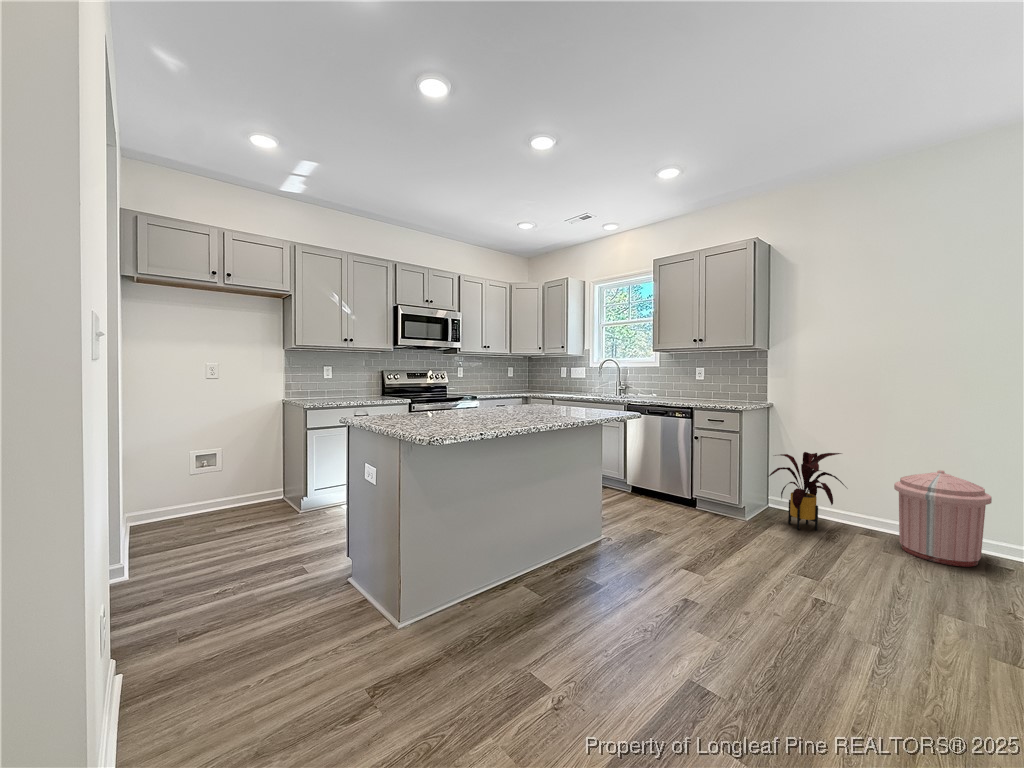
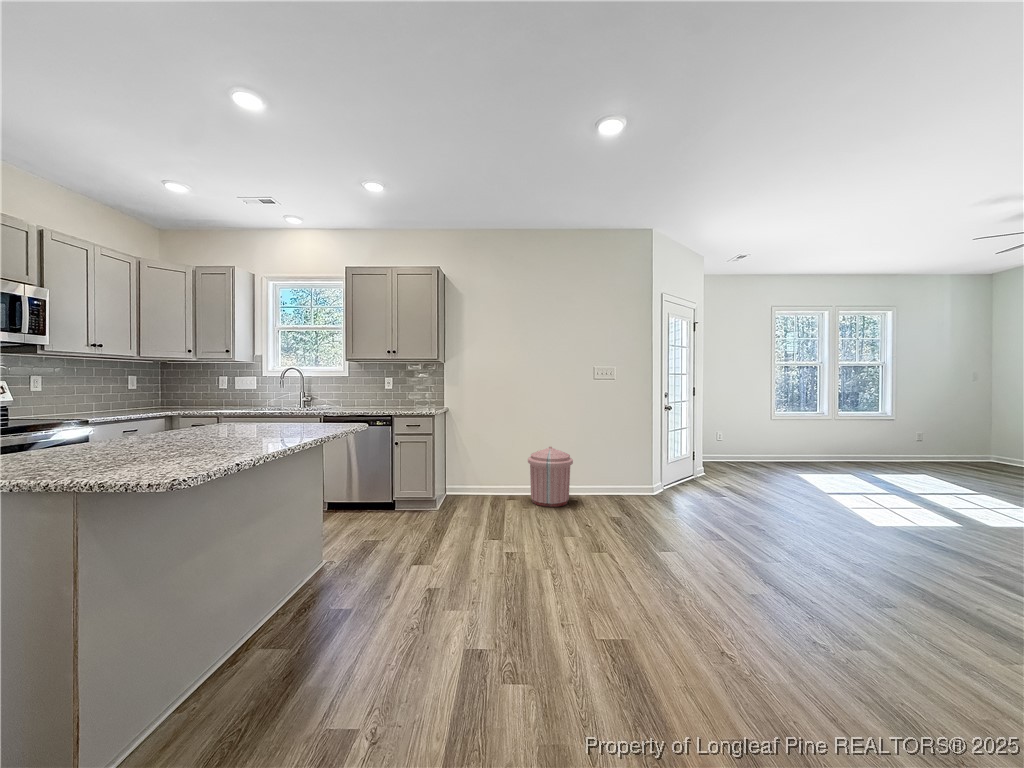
house plant: present [768,452,846,531] -> none [453,442,502,506]

